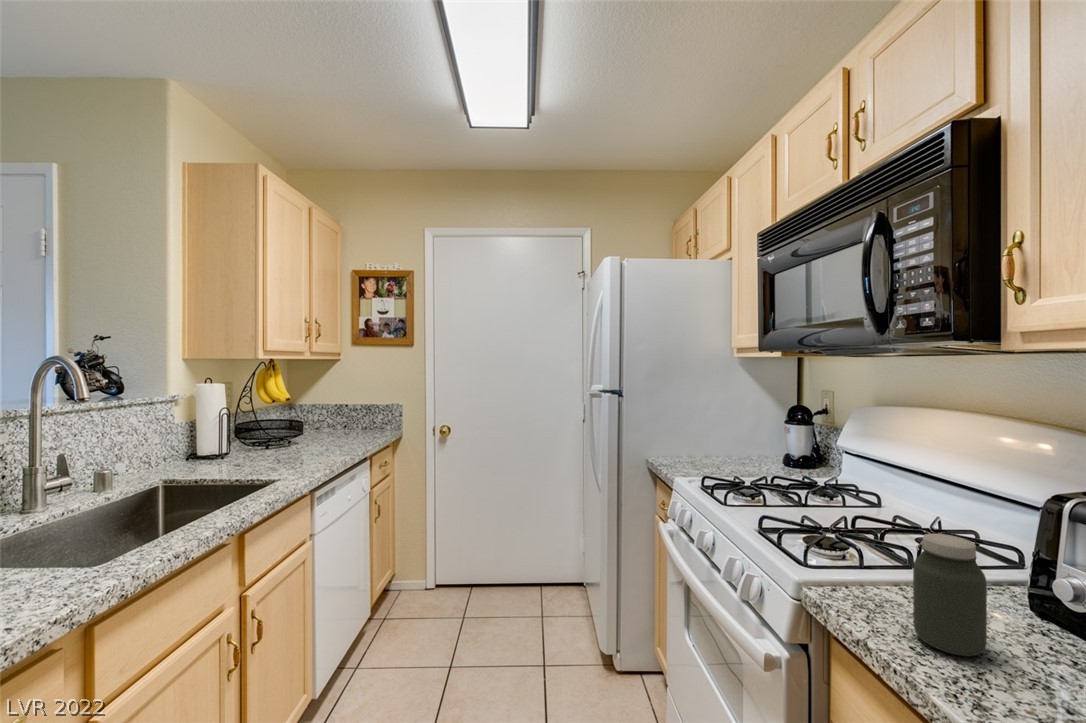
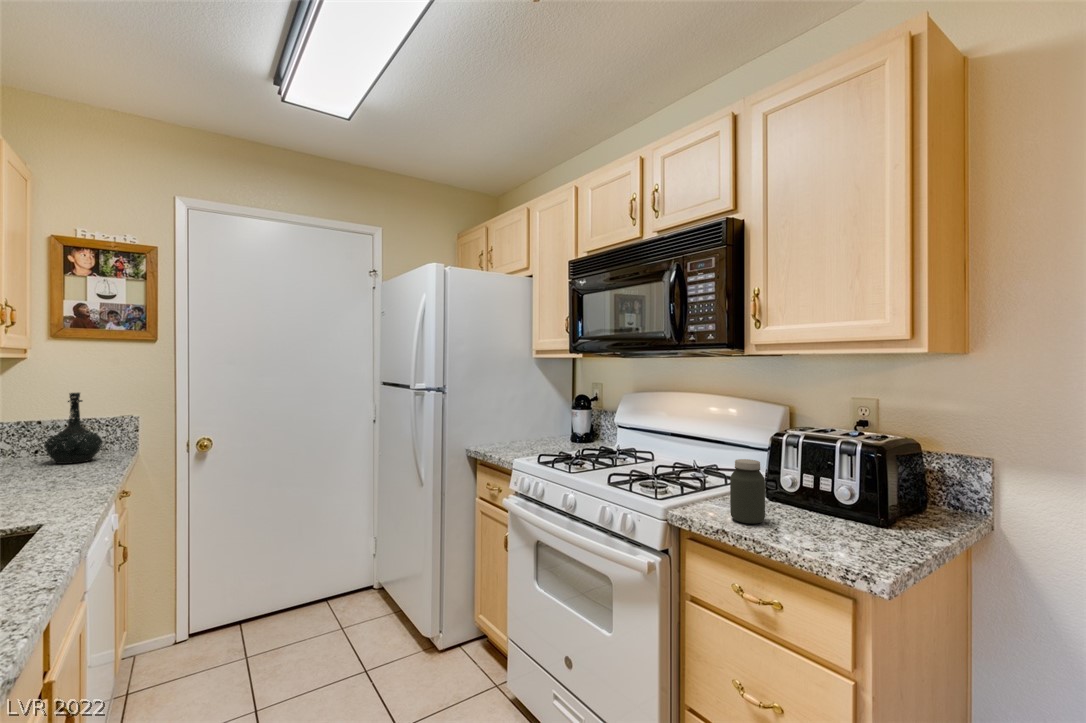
bottle: none [341,386,375,438] -> present [44,393,103,464]

